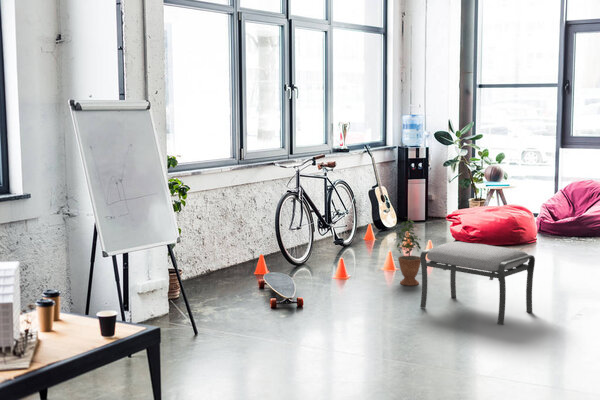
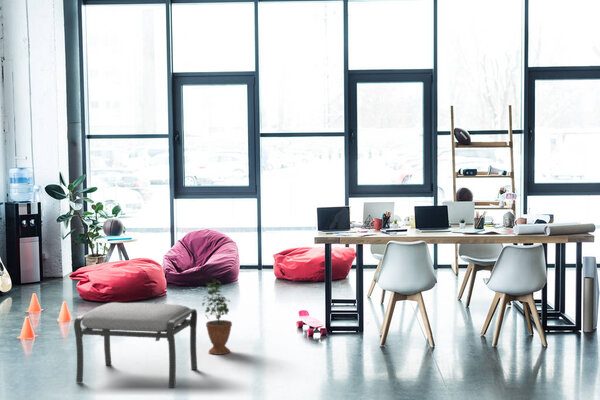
potted plant: present [395,219,421,286] -> present [202,279,232,355]

